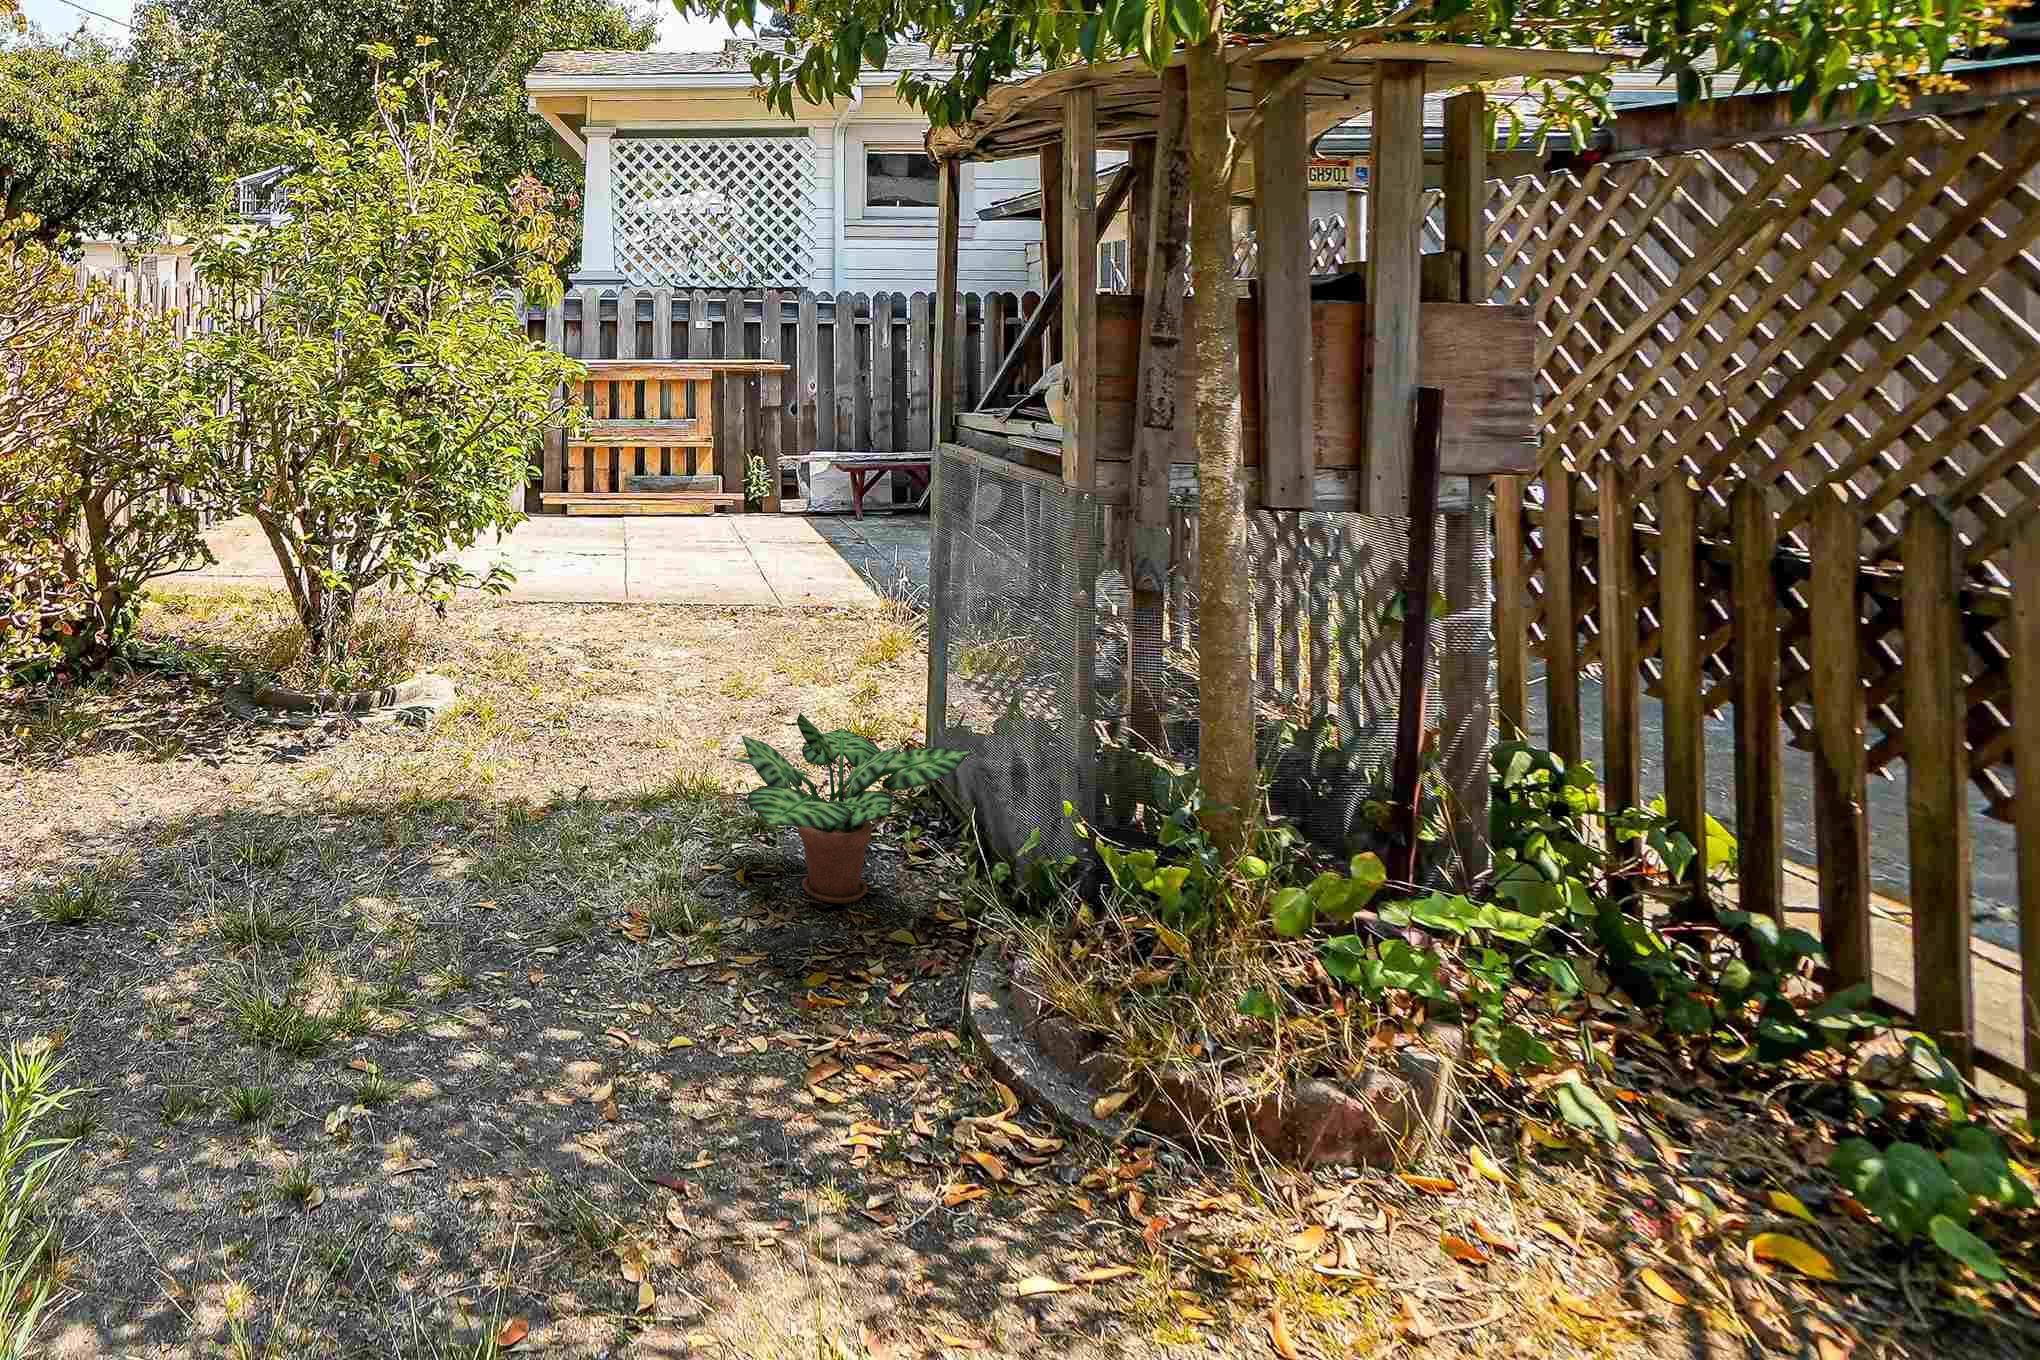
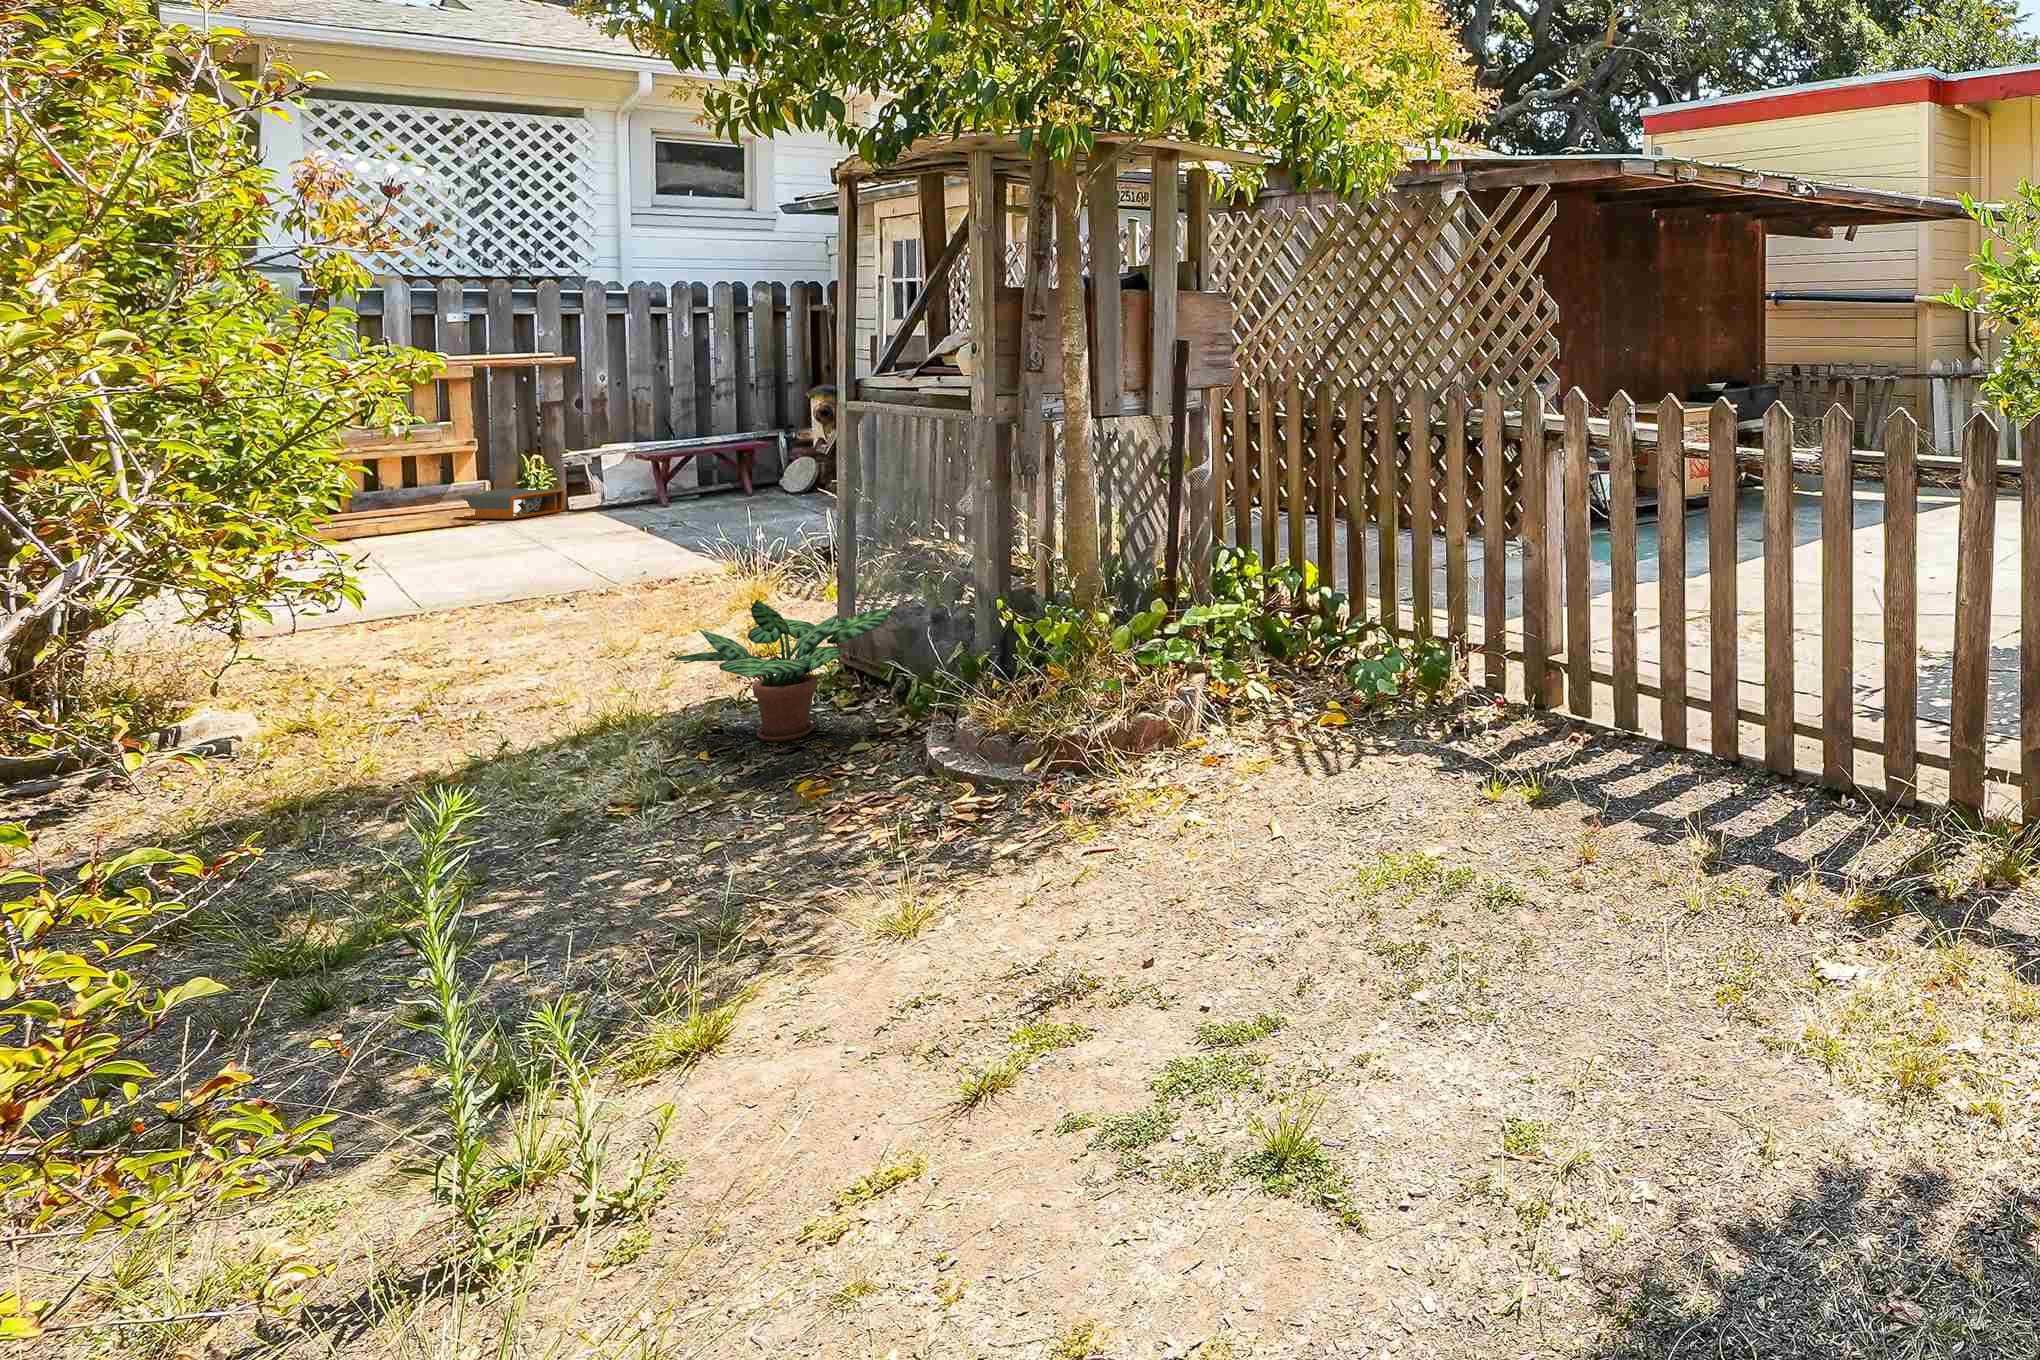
storage box: none [689,486,773,517] -> present [454,489,564,519]

